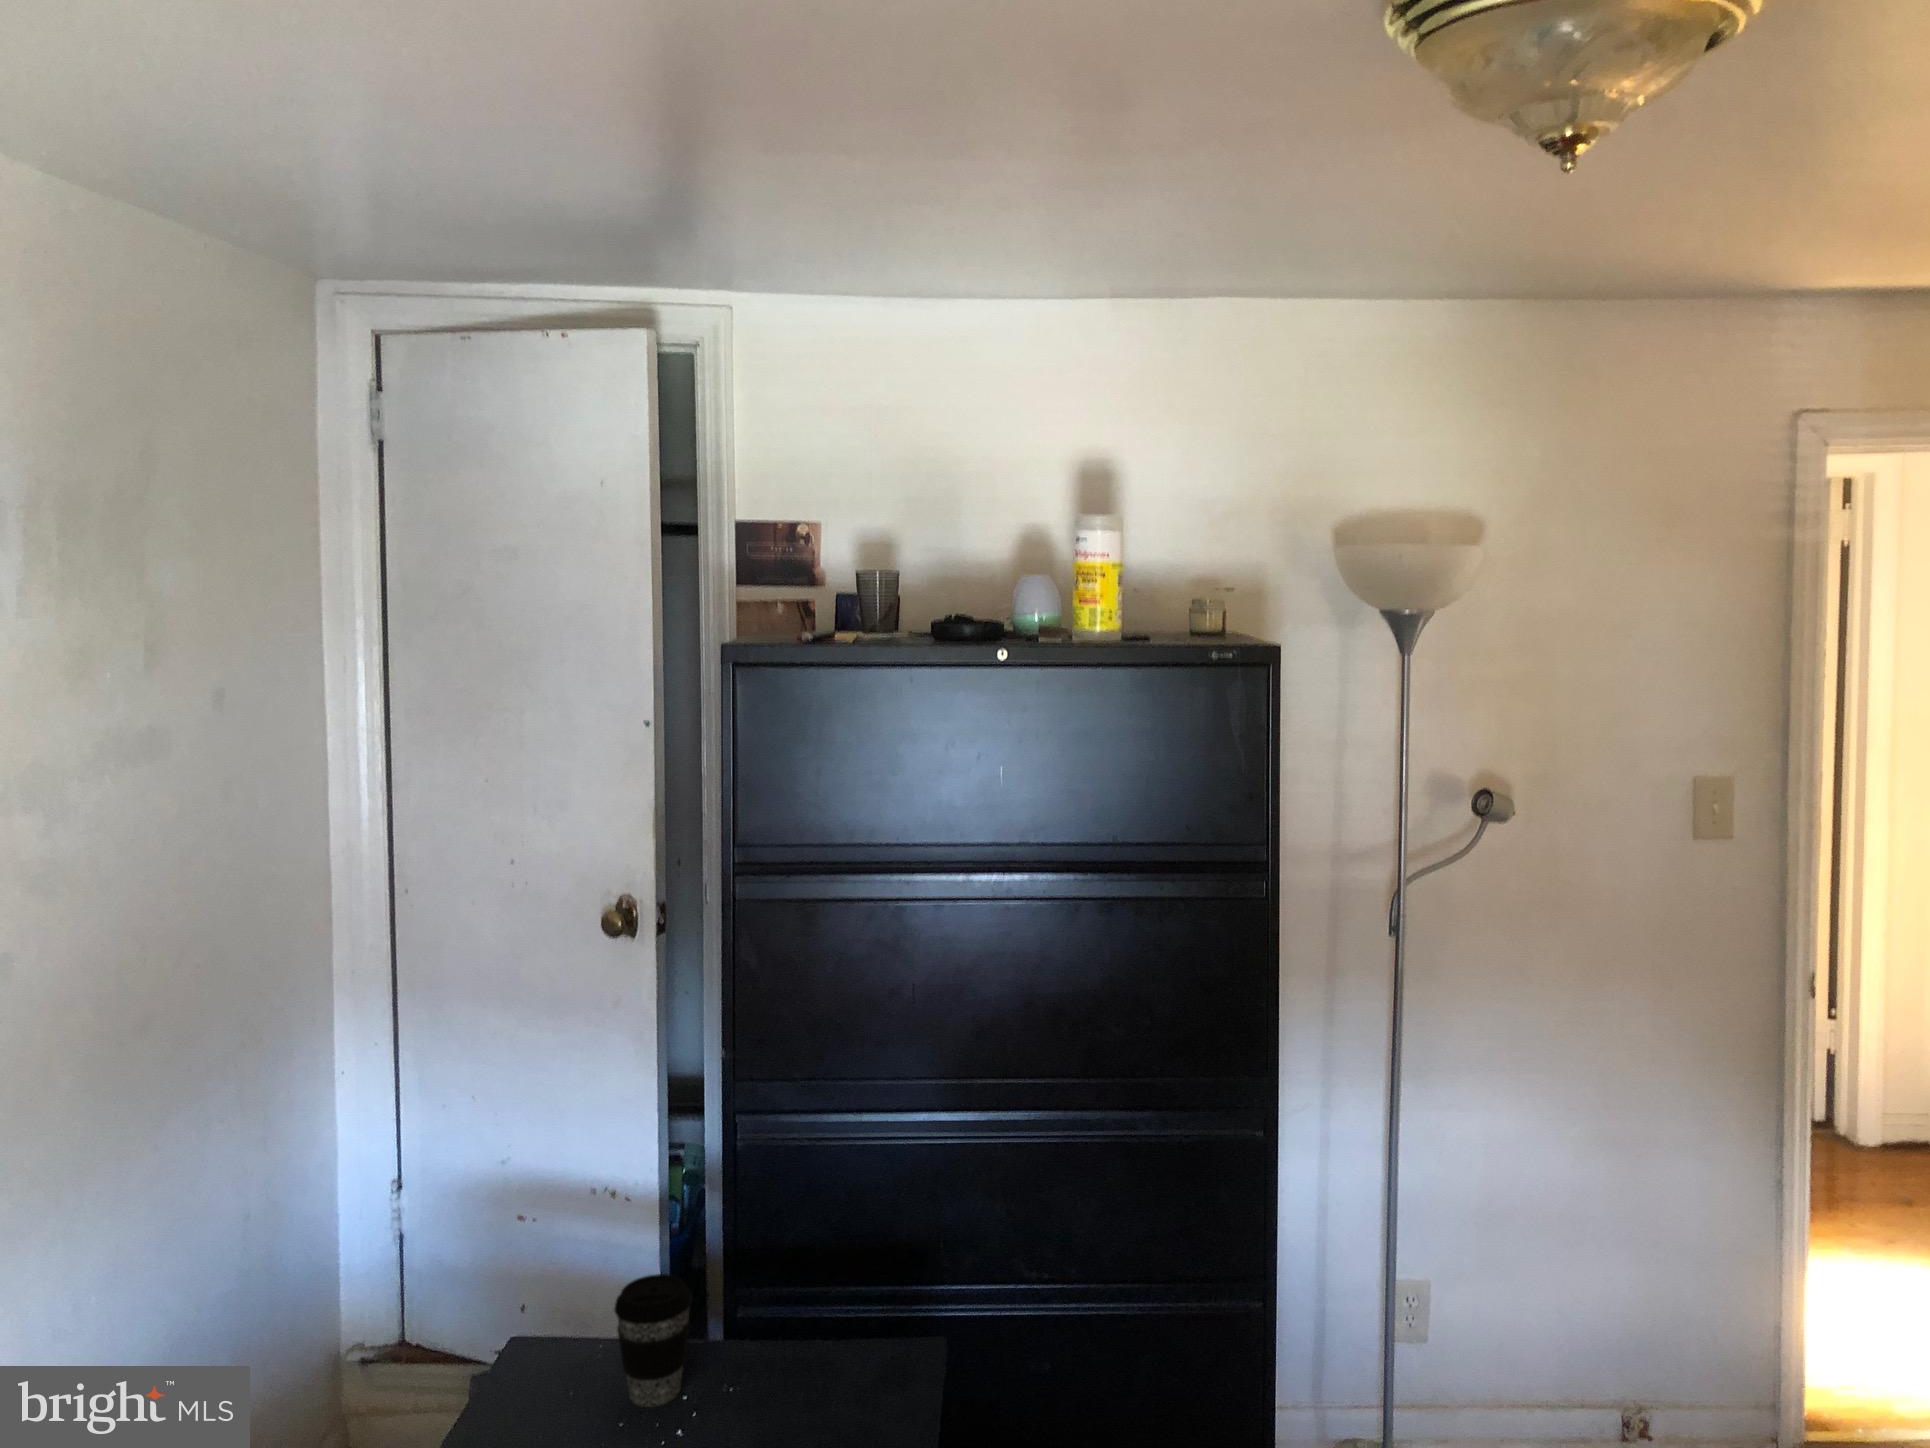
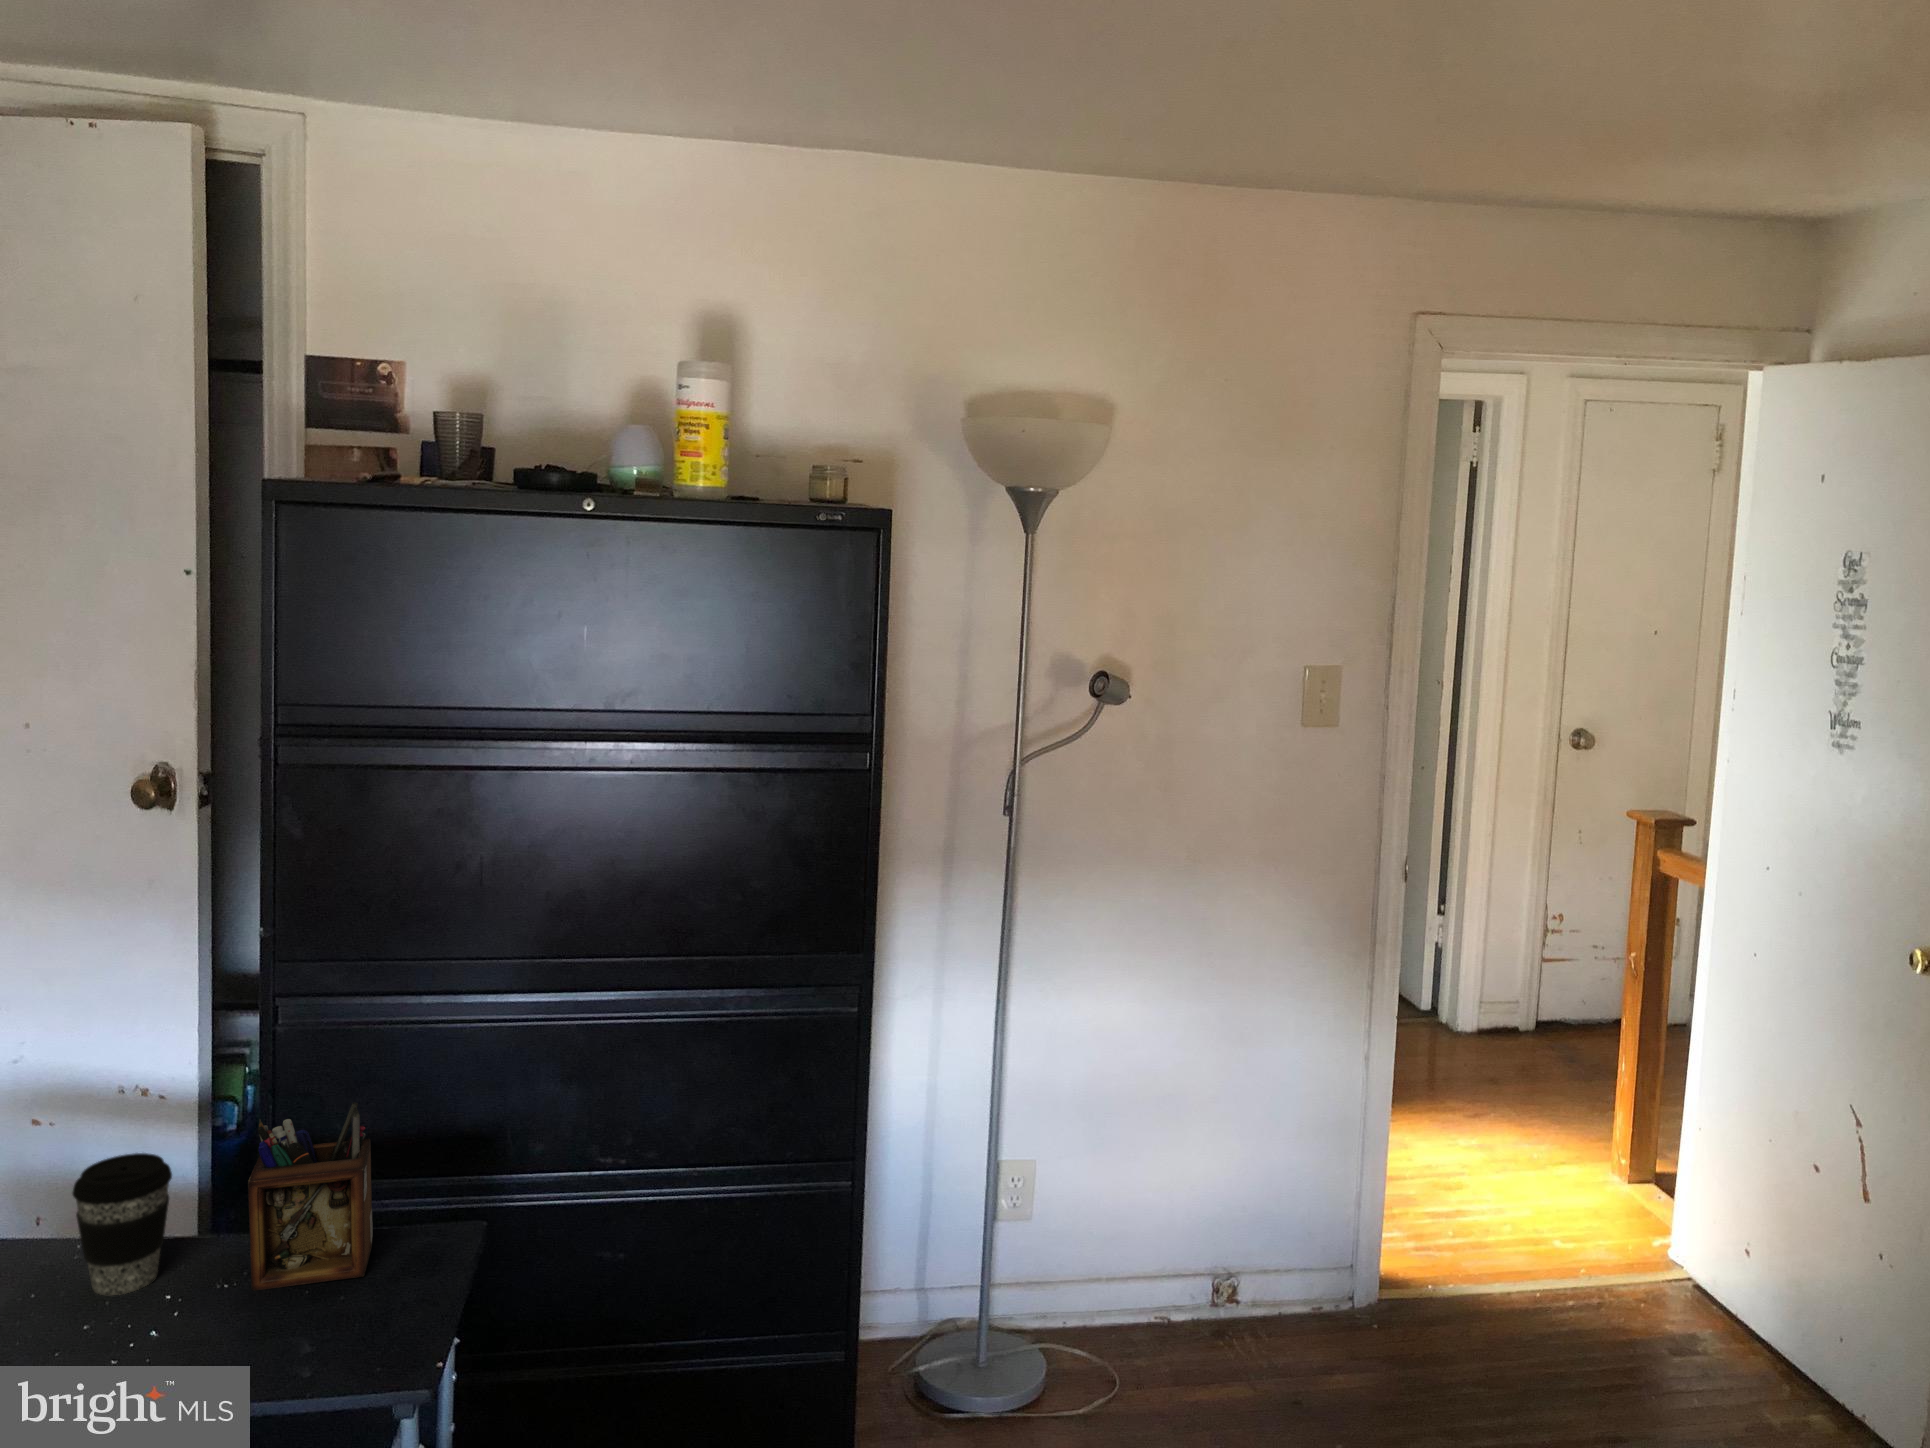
desk organizer: none [761,1234,858,1411] -> present [248,1102,373,1291]

